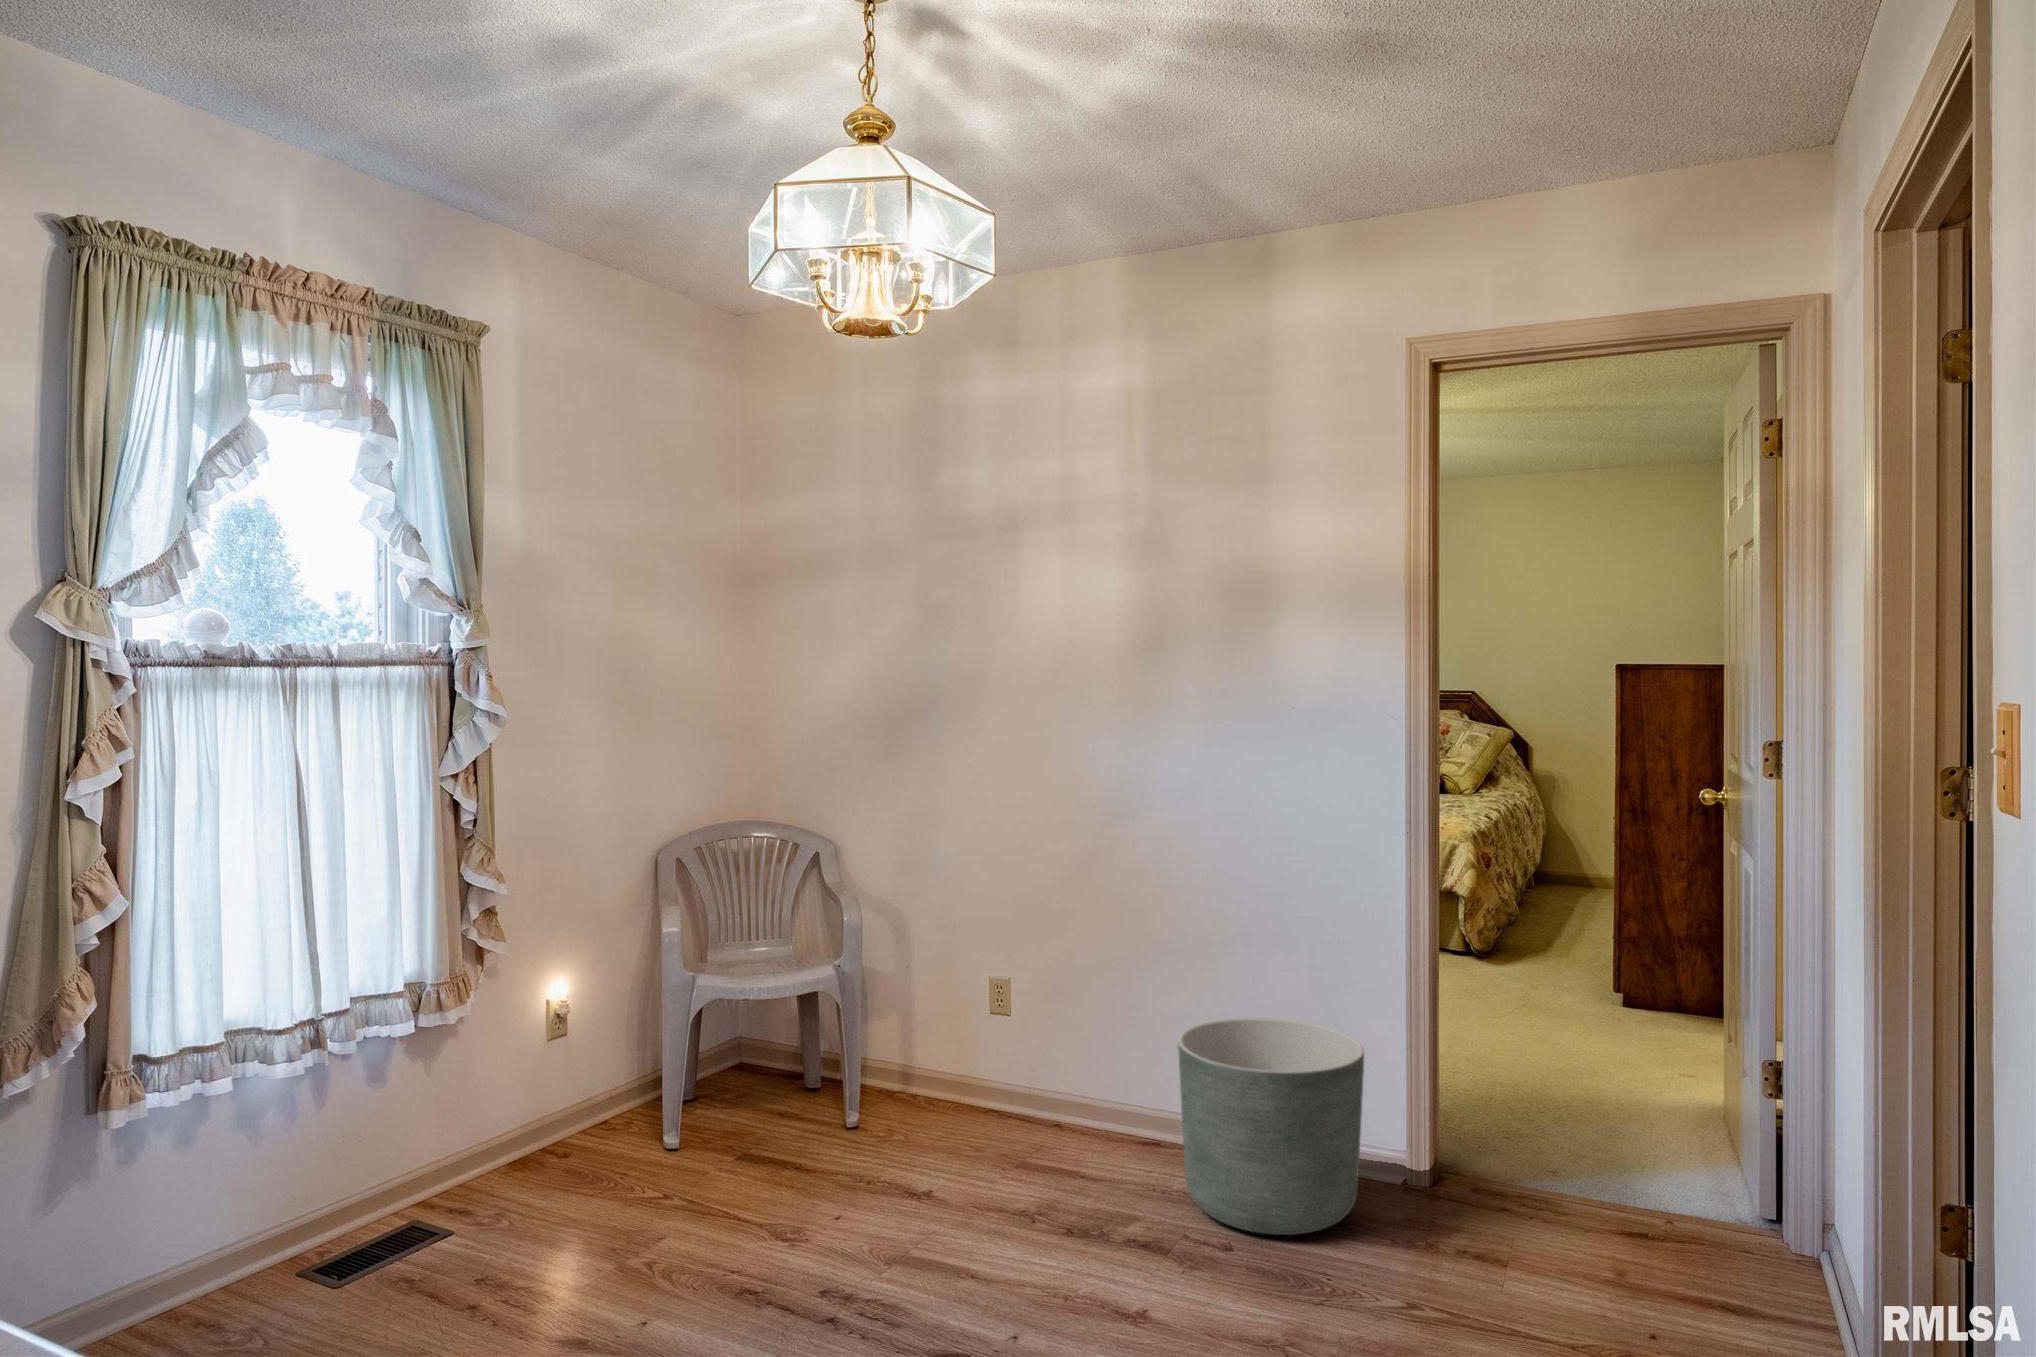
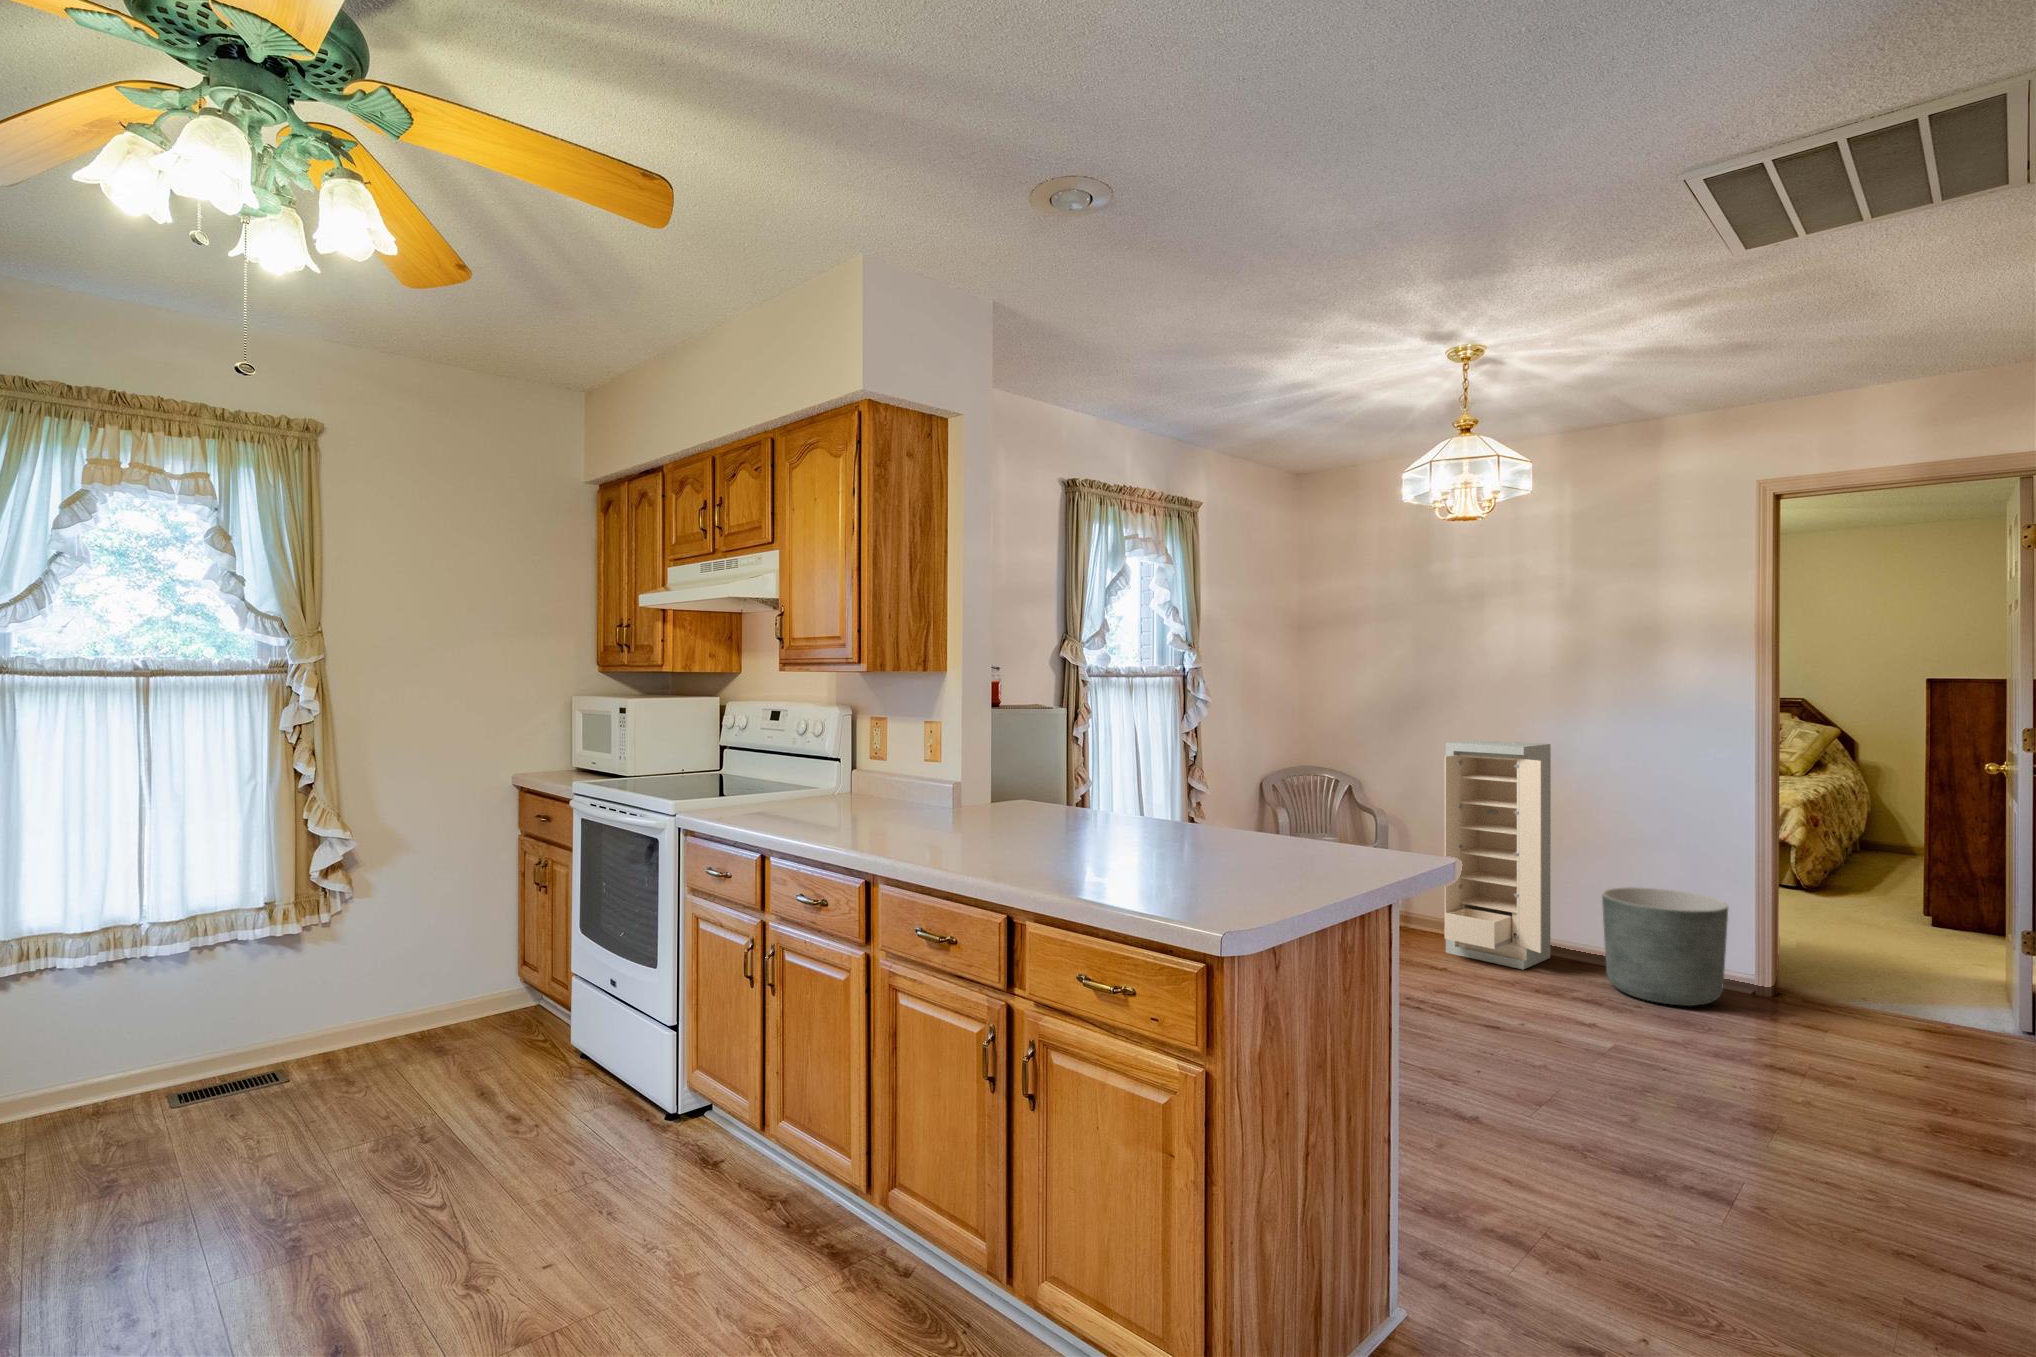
storage cabinet: none [937,771,1114,1175] -> present [1444,740,1551,969]

